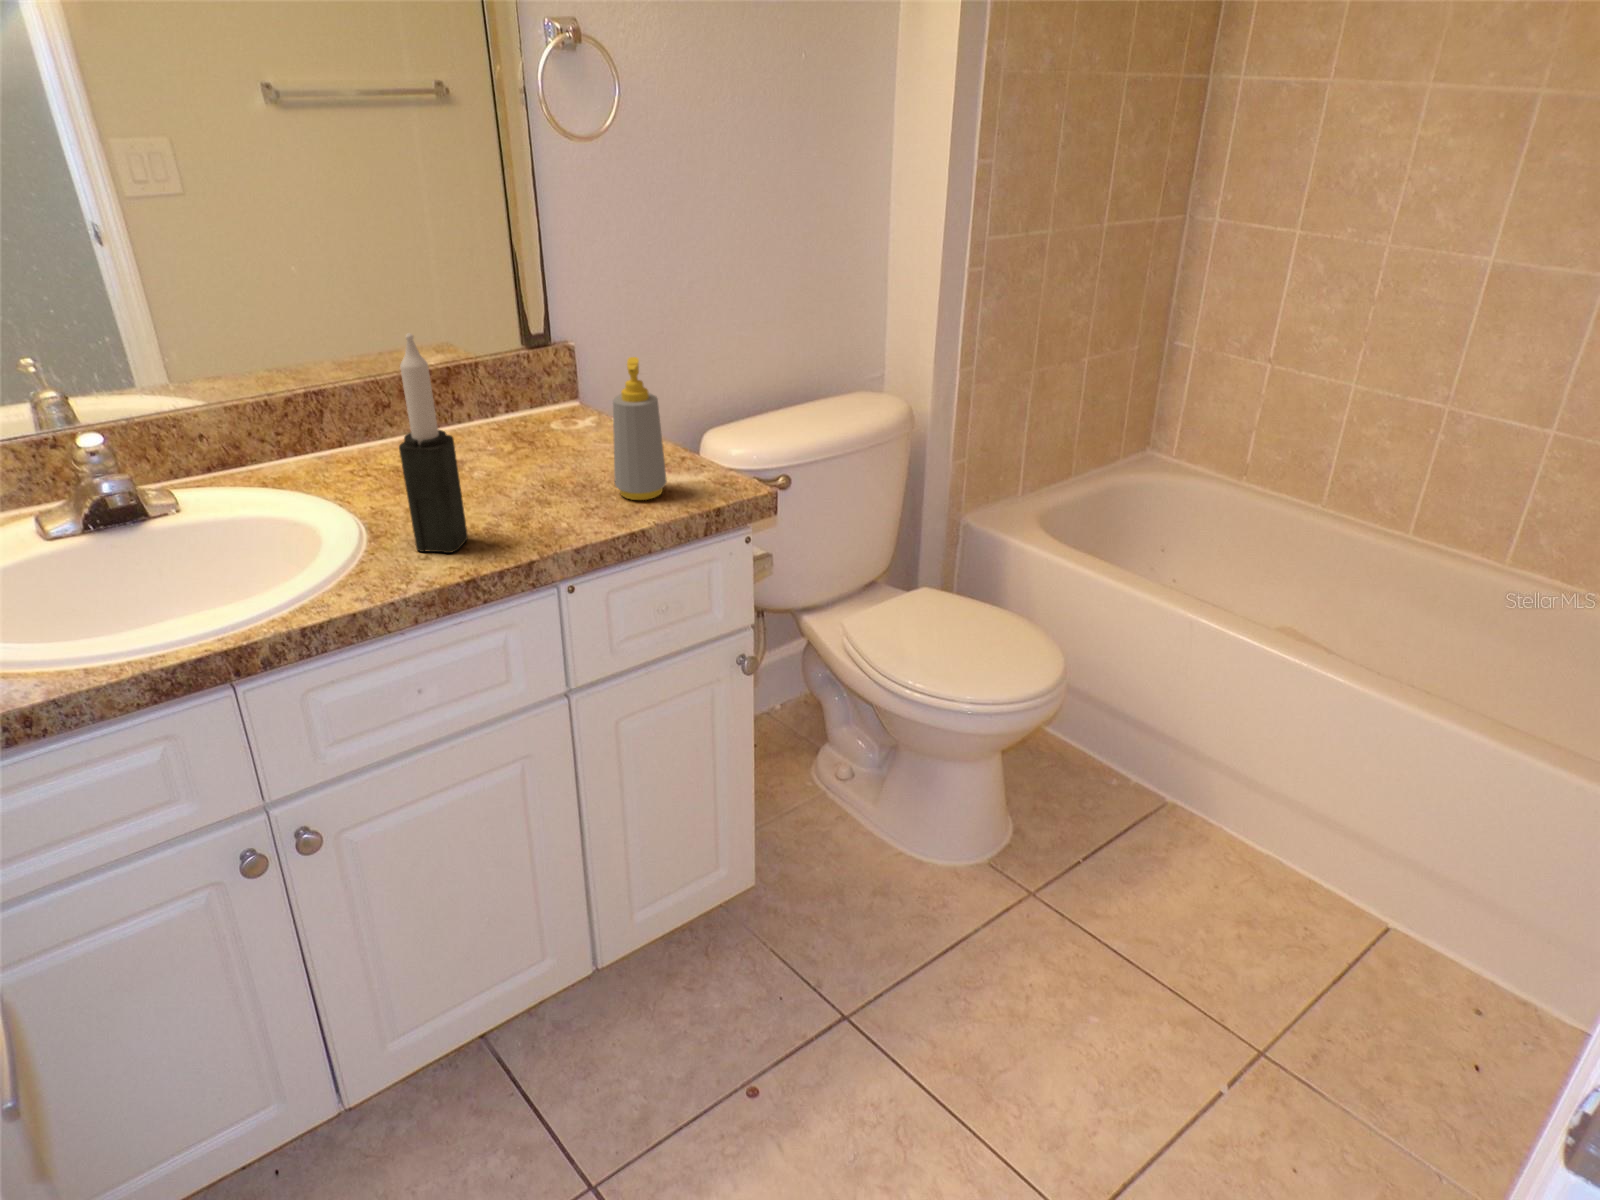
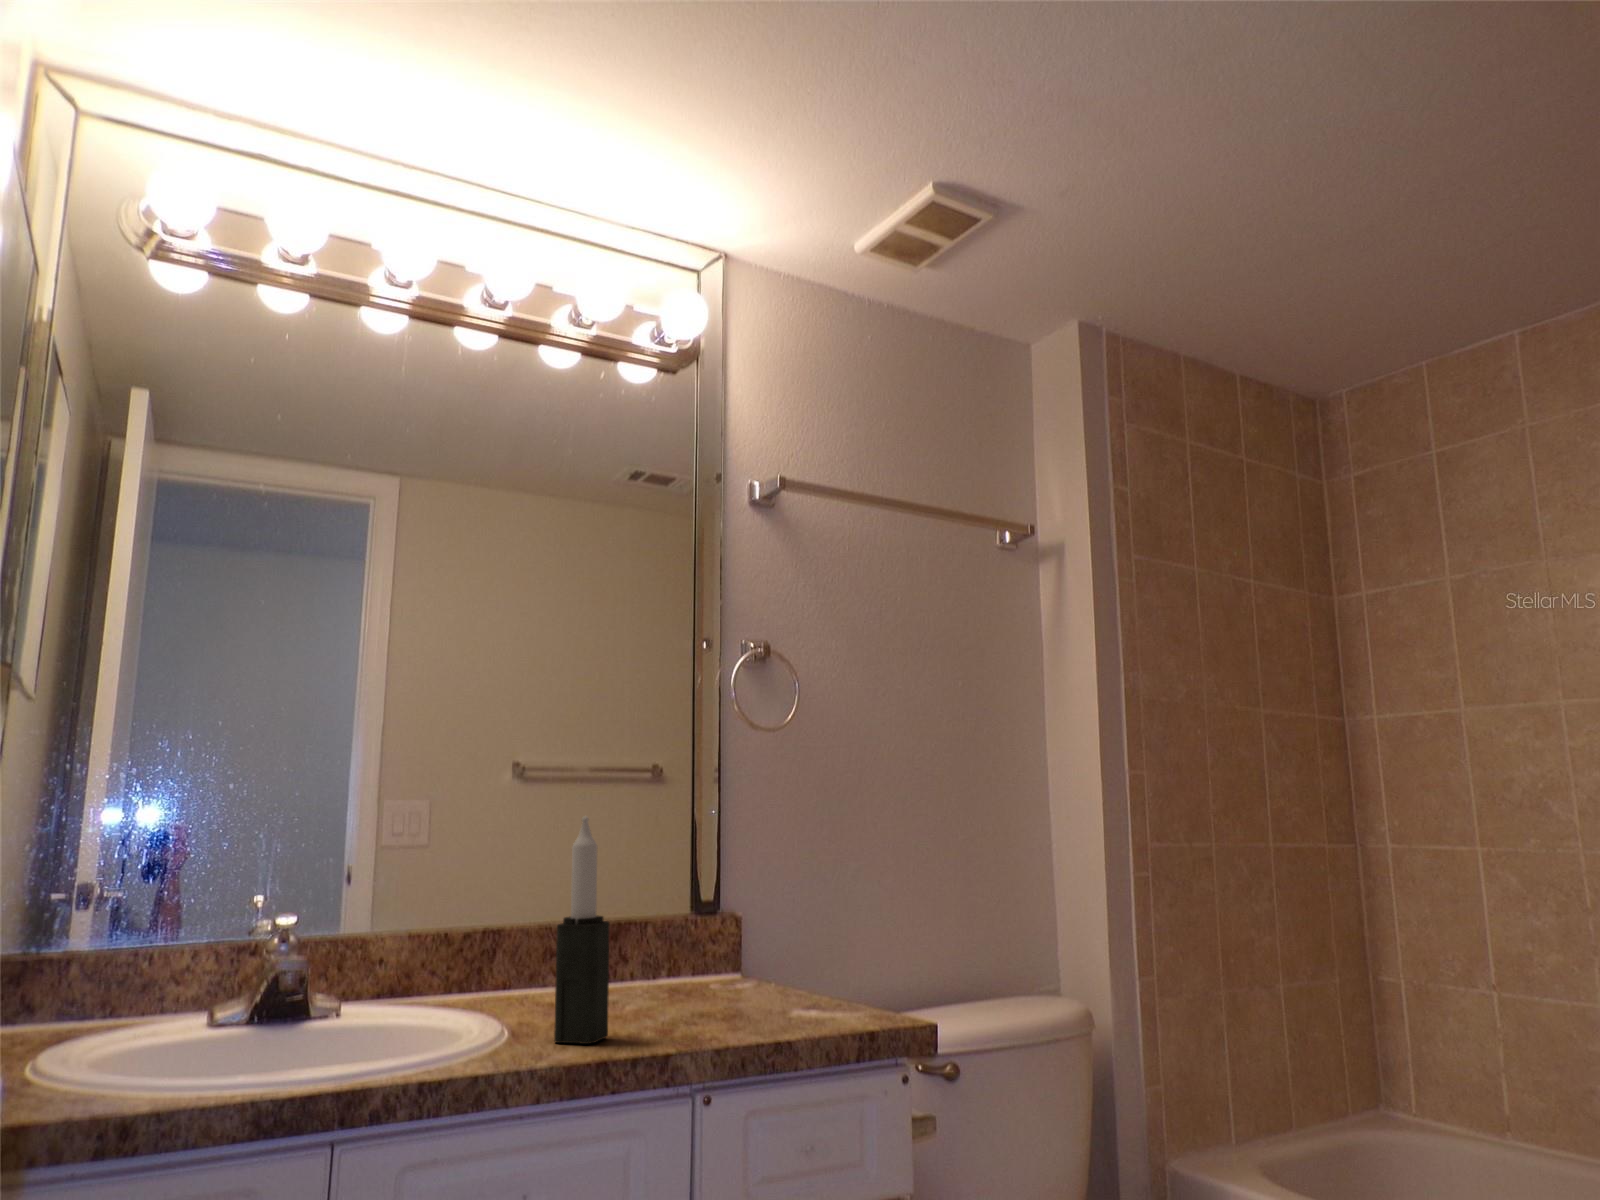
soap bottle: present [613,357,667,500] -> none [765,873,818,1023]

